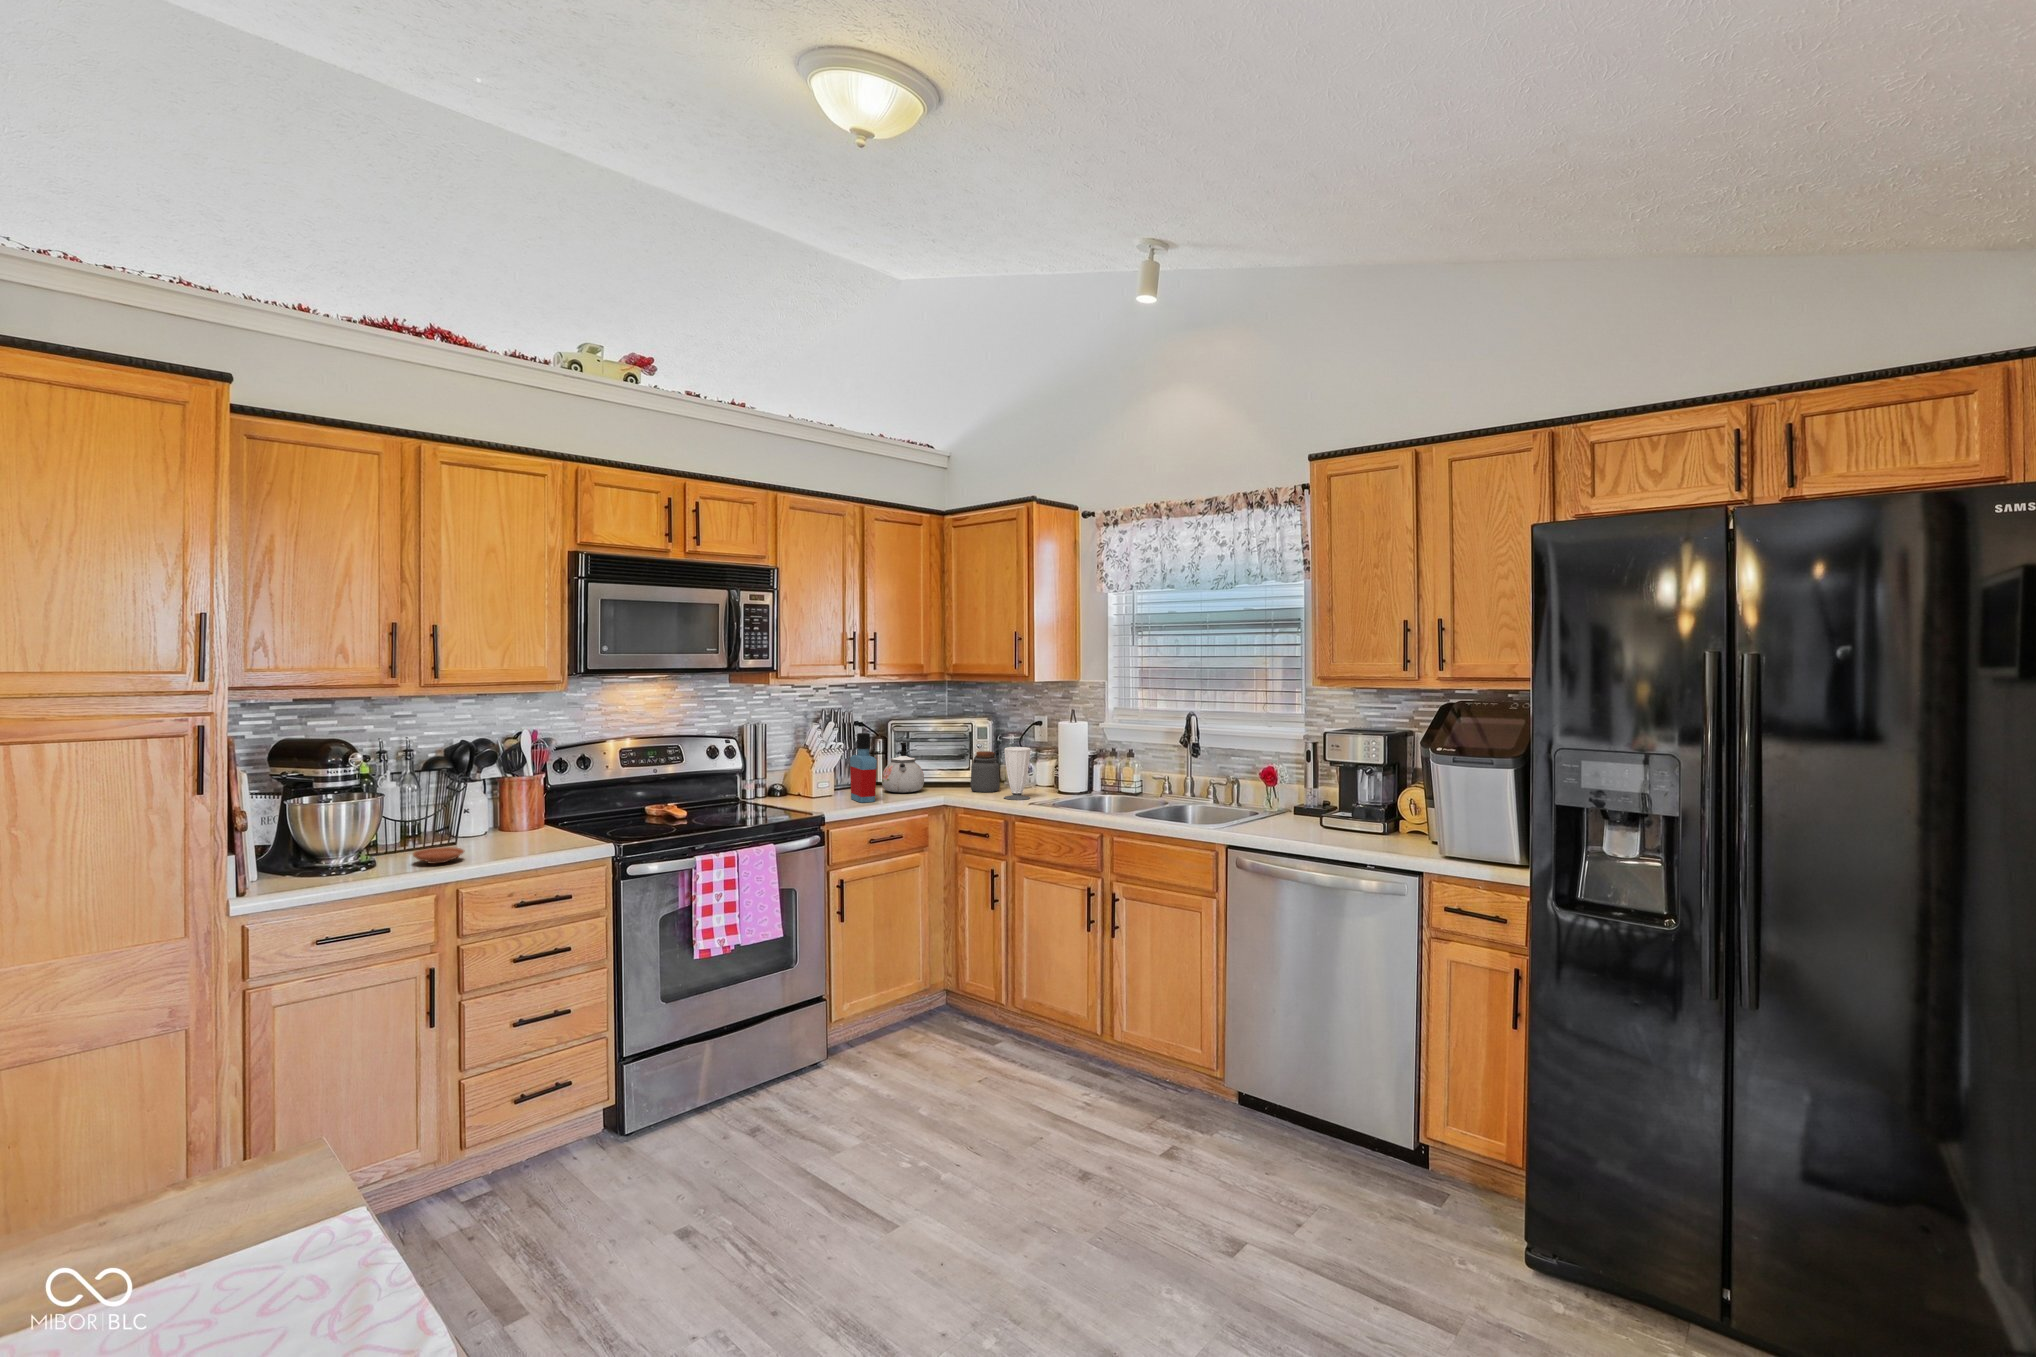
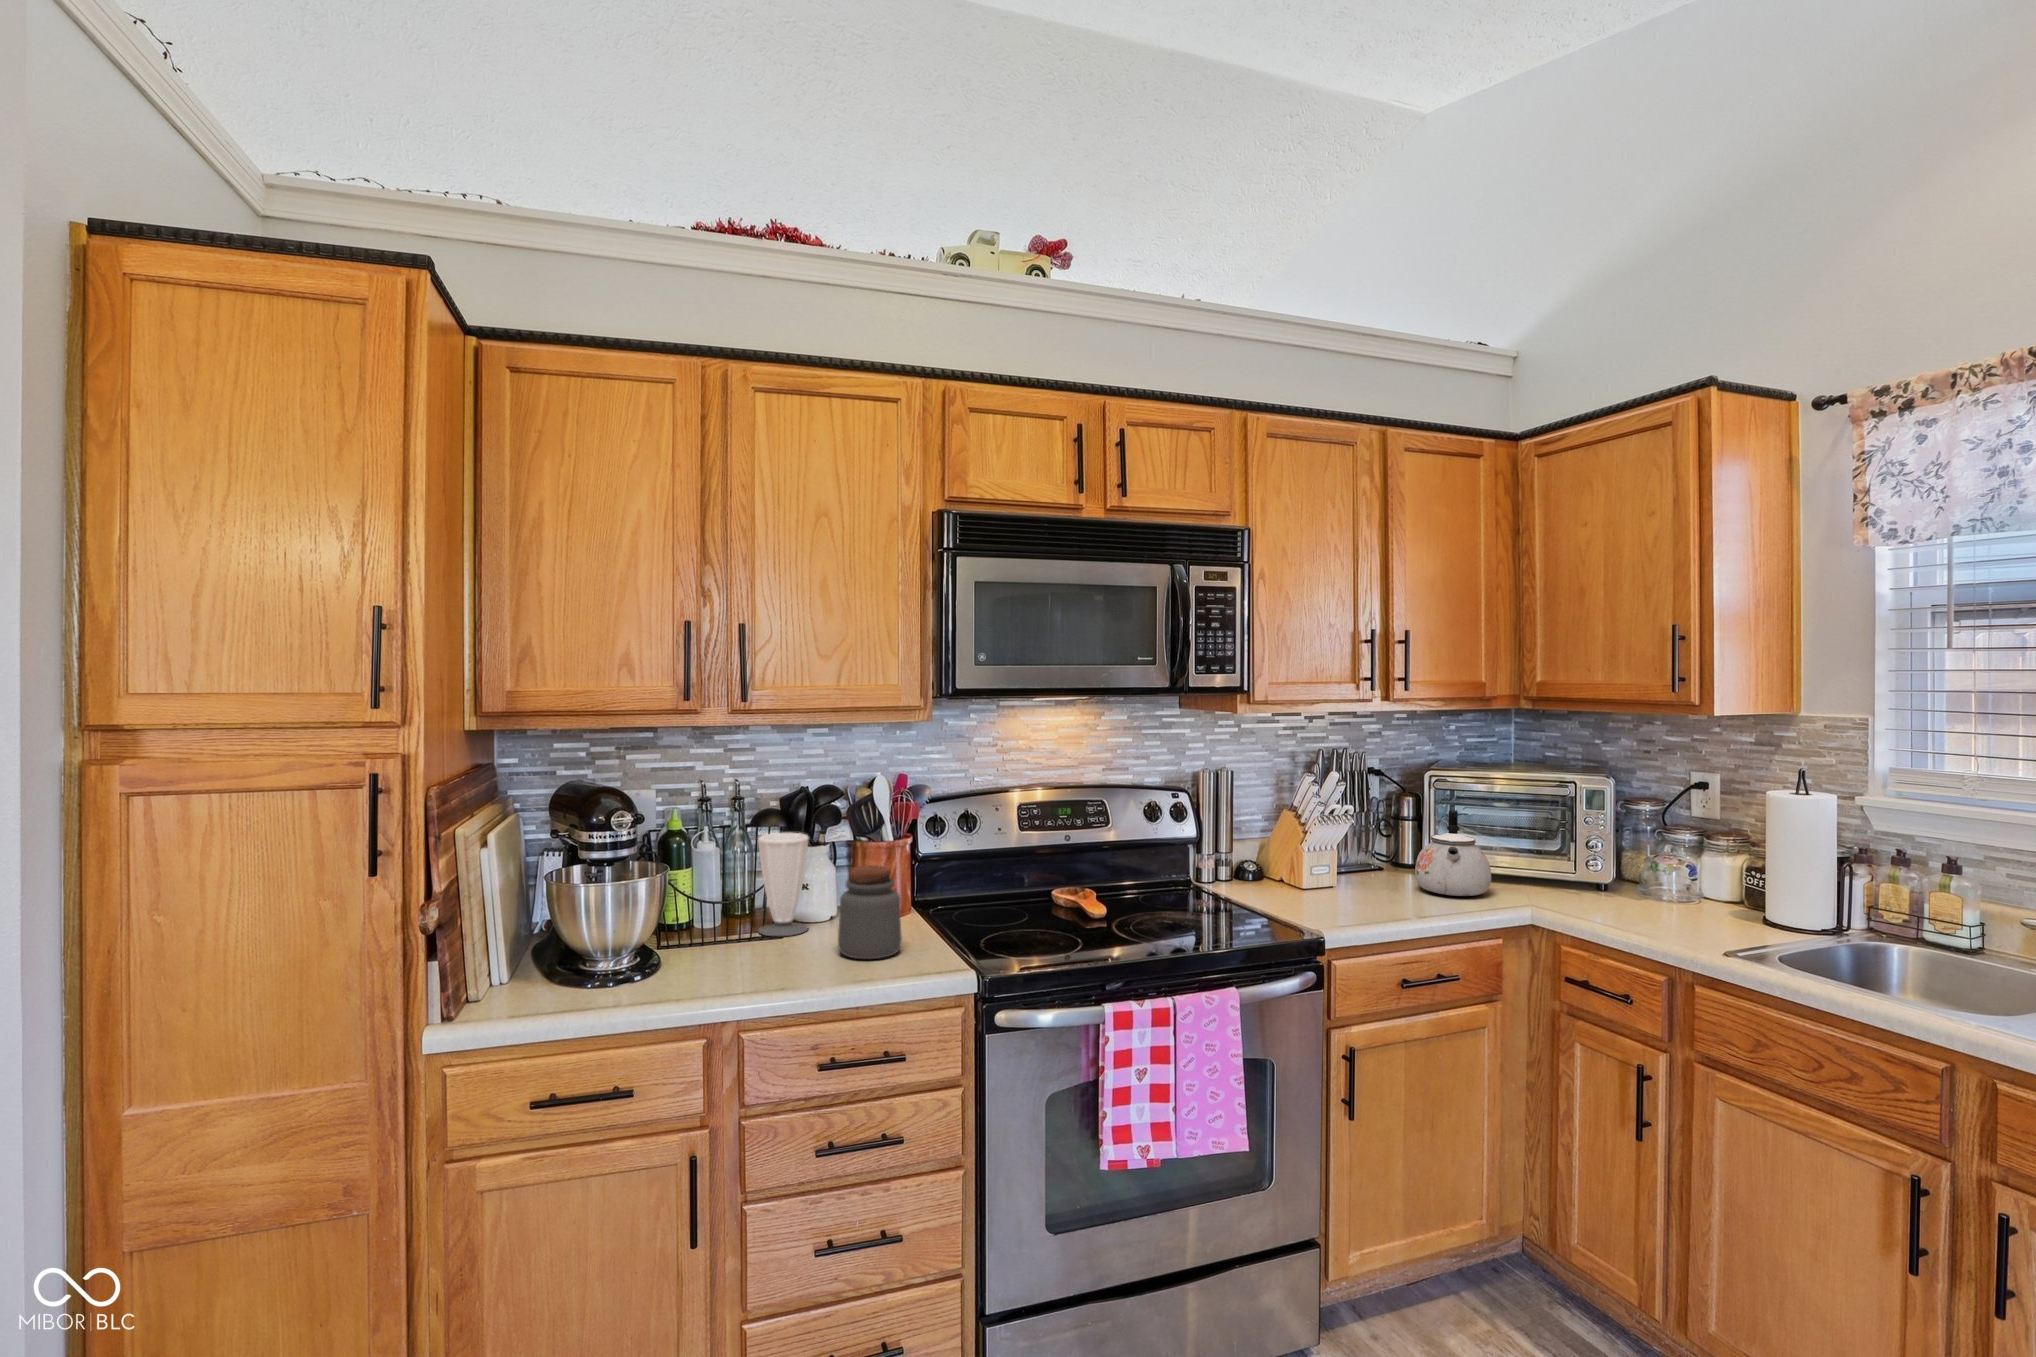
bottle: present [850,733,877,803] -> none [1363,795,1411,913]
cup: present [1004,747,1031,800] -> present [758,833,808,936]
jar: present [970,751,1000,792] -> present [838,865,902,959]
plate: present [413,847,464,864] -> none [706,951,774,979]

